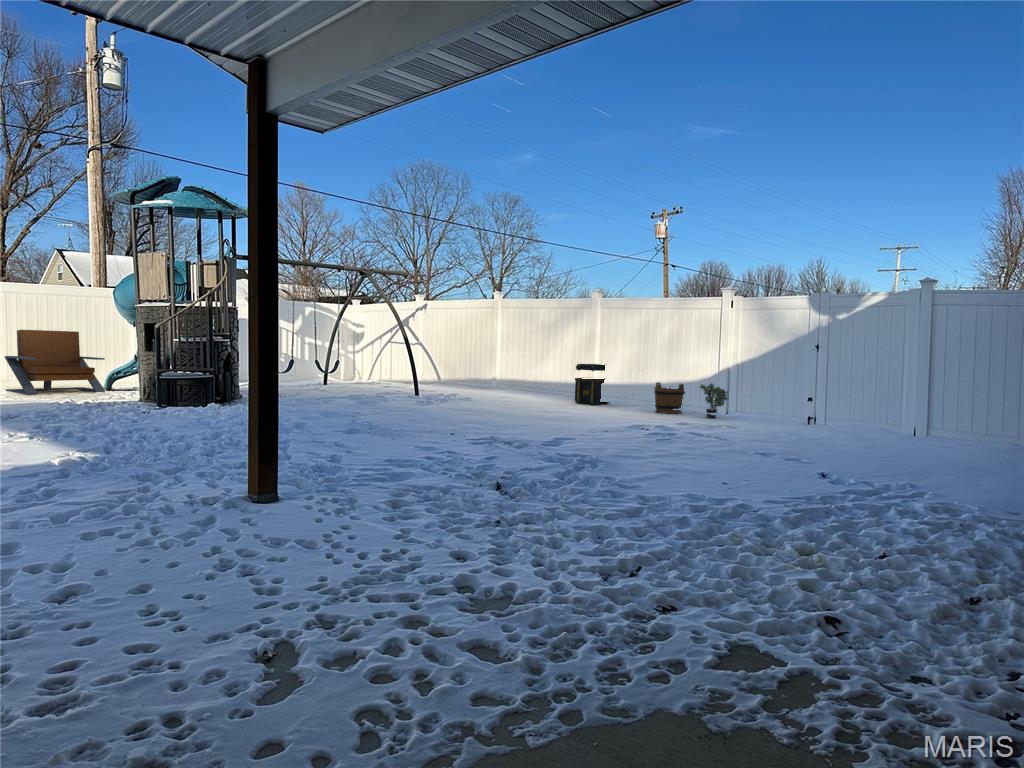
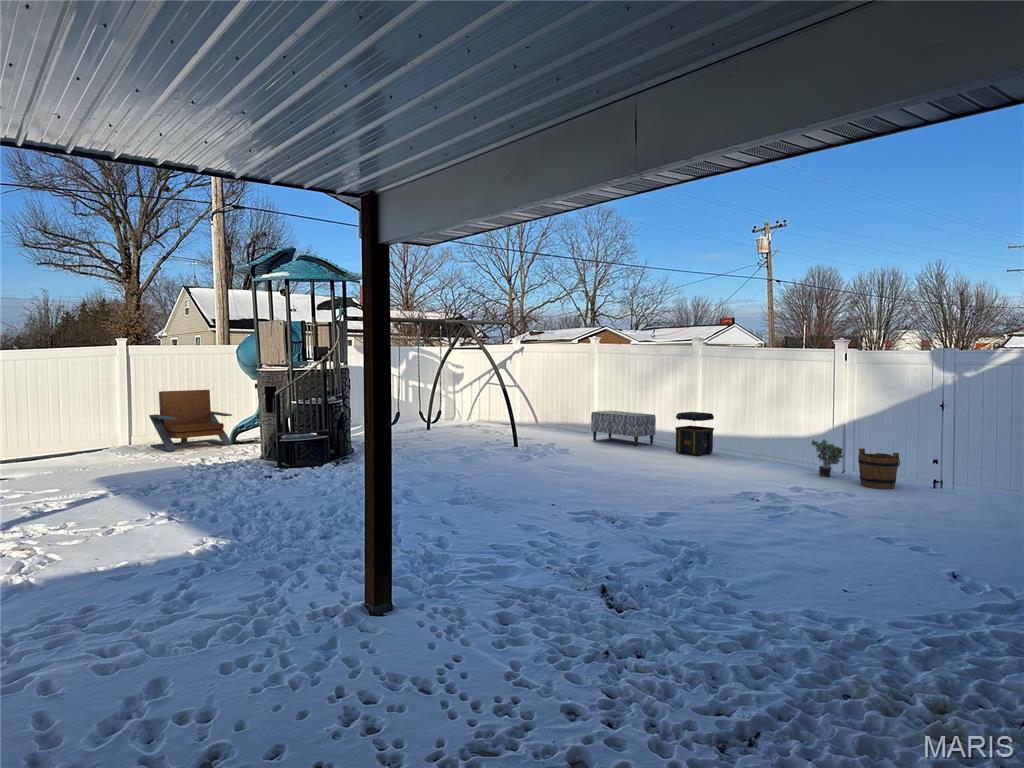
bench: none [494,366,557,398] -> present [591,411,656,446]
bucket: present [654,382,685,414] -> present [858,448,900,489]

